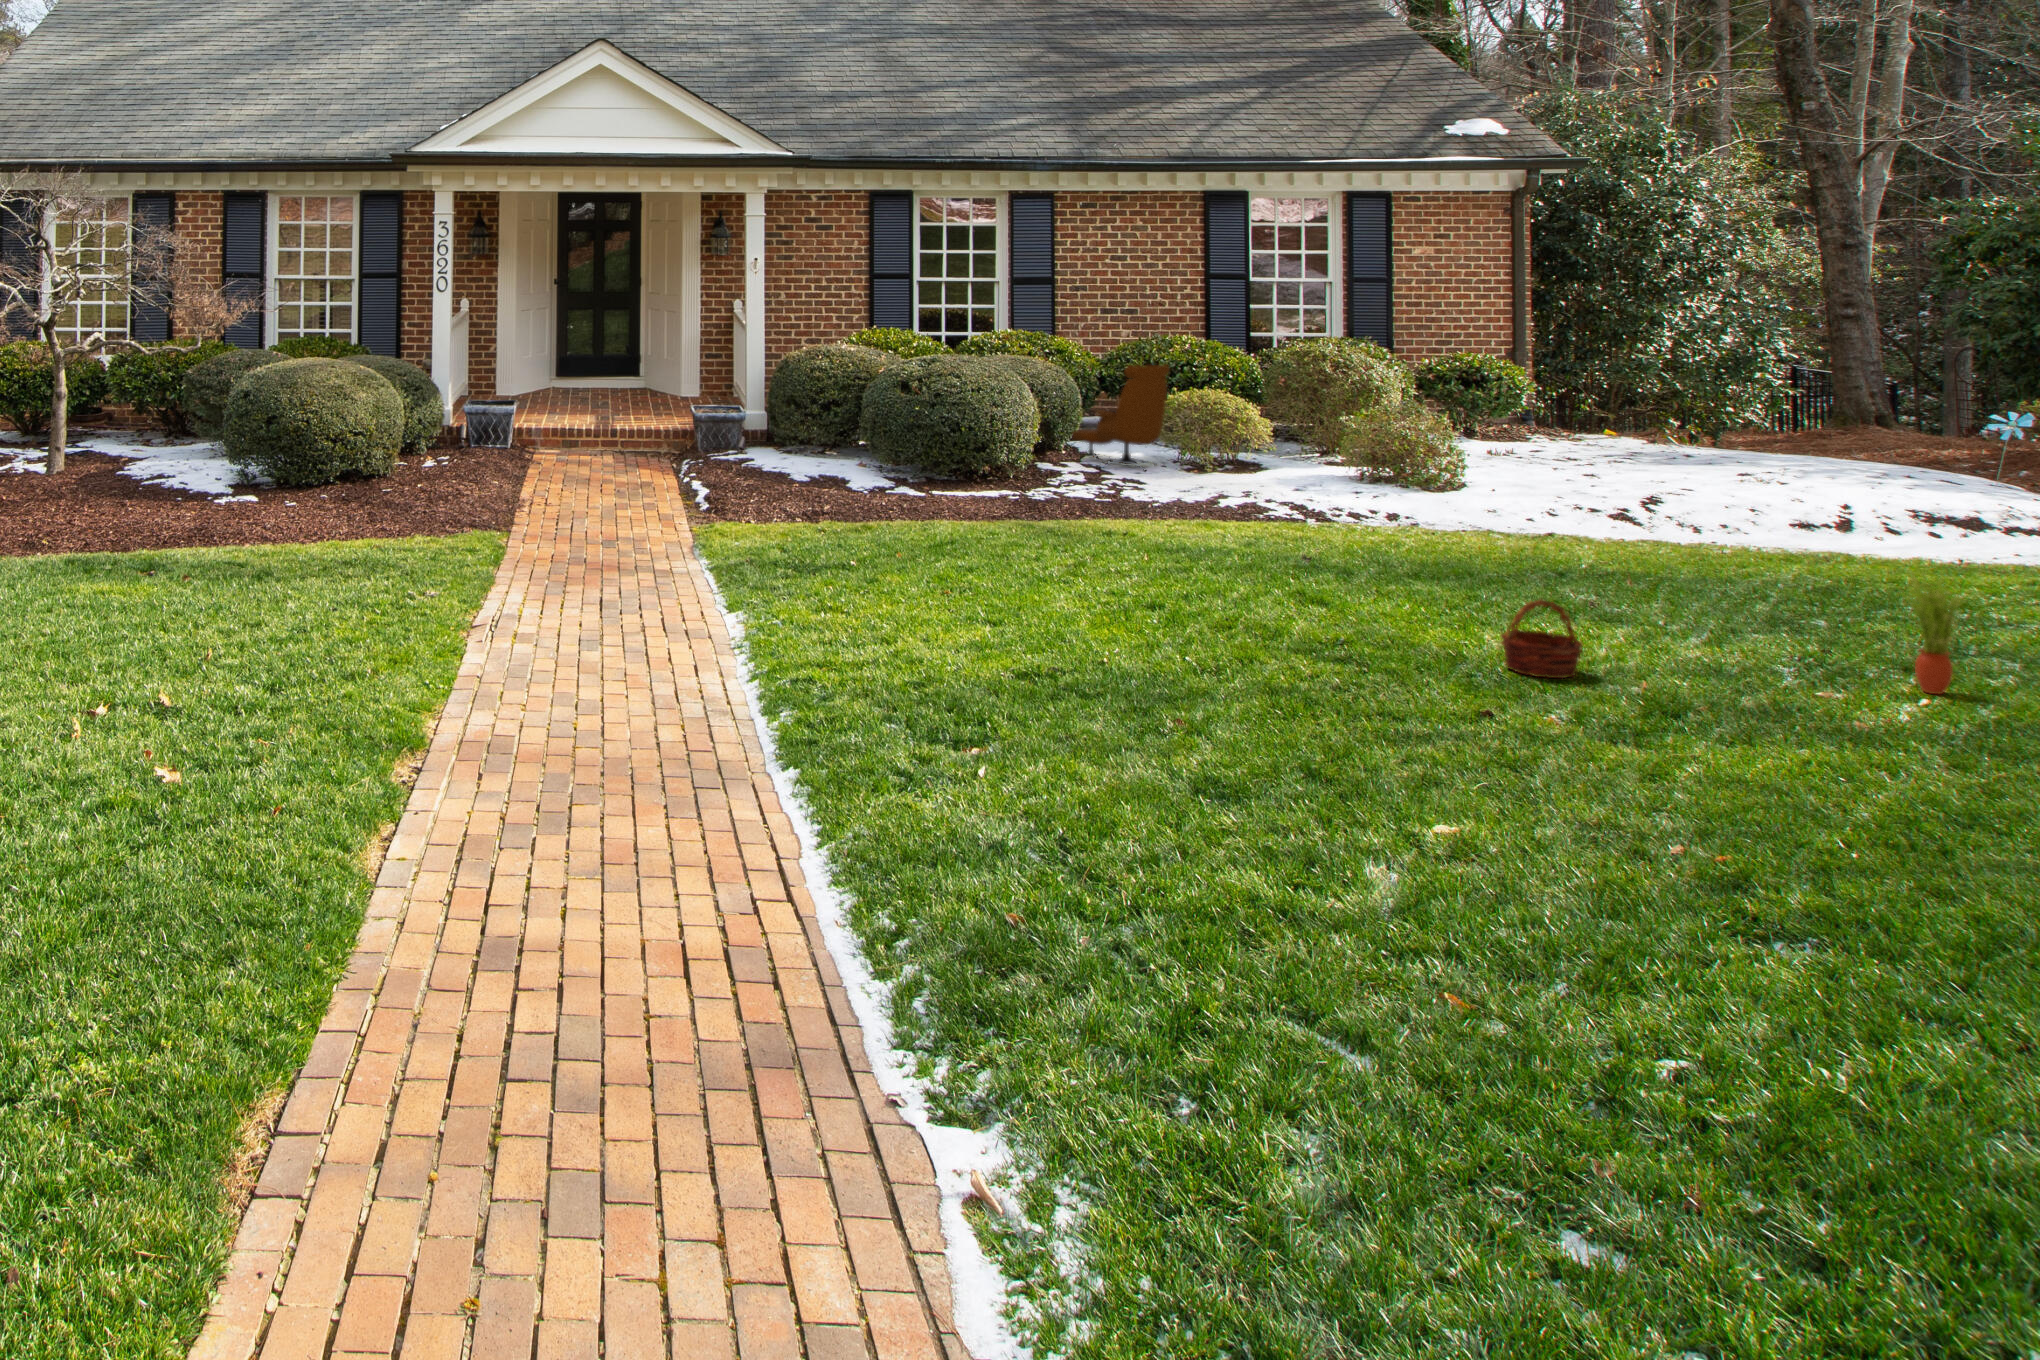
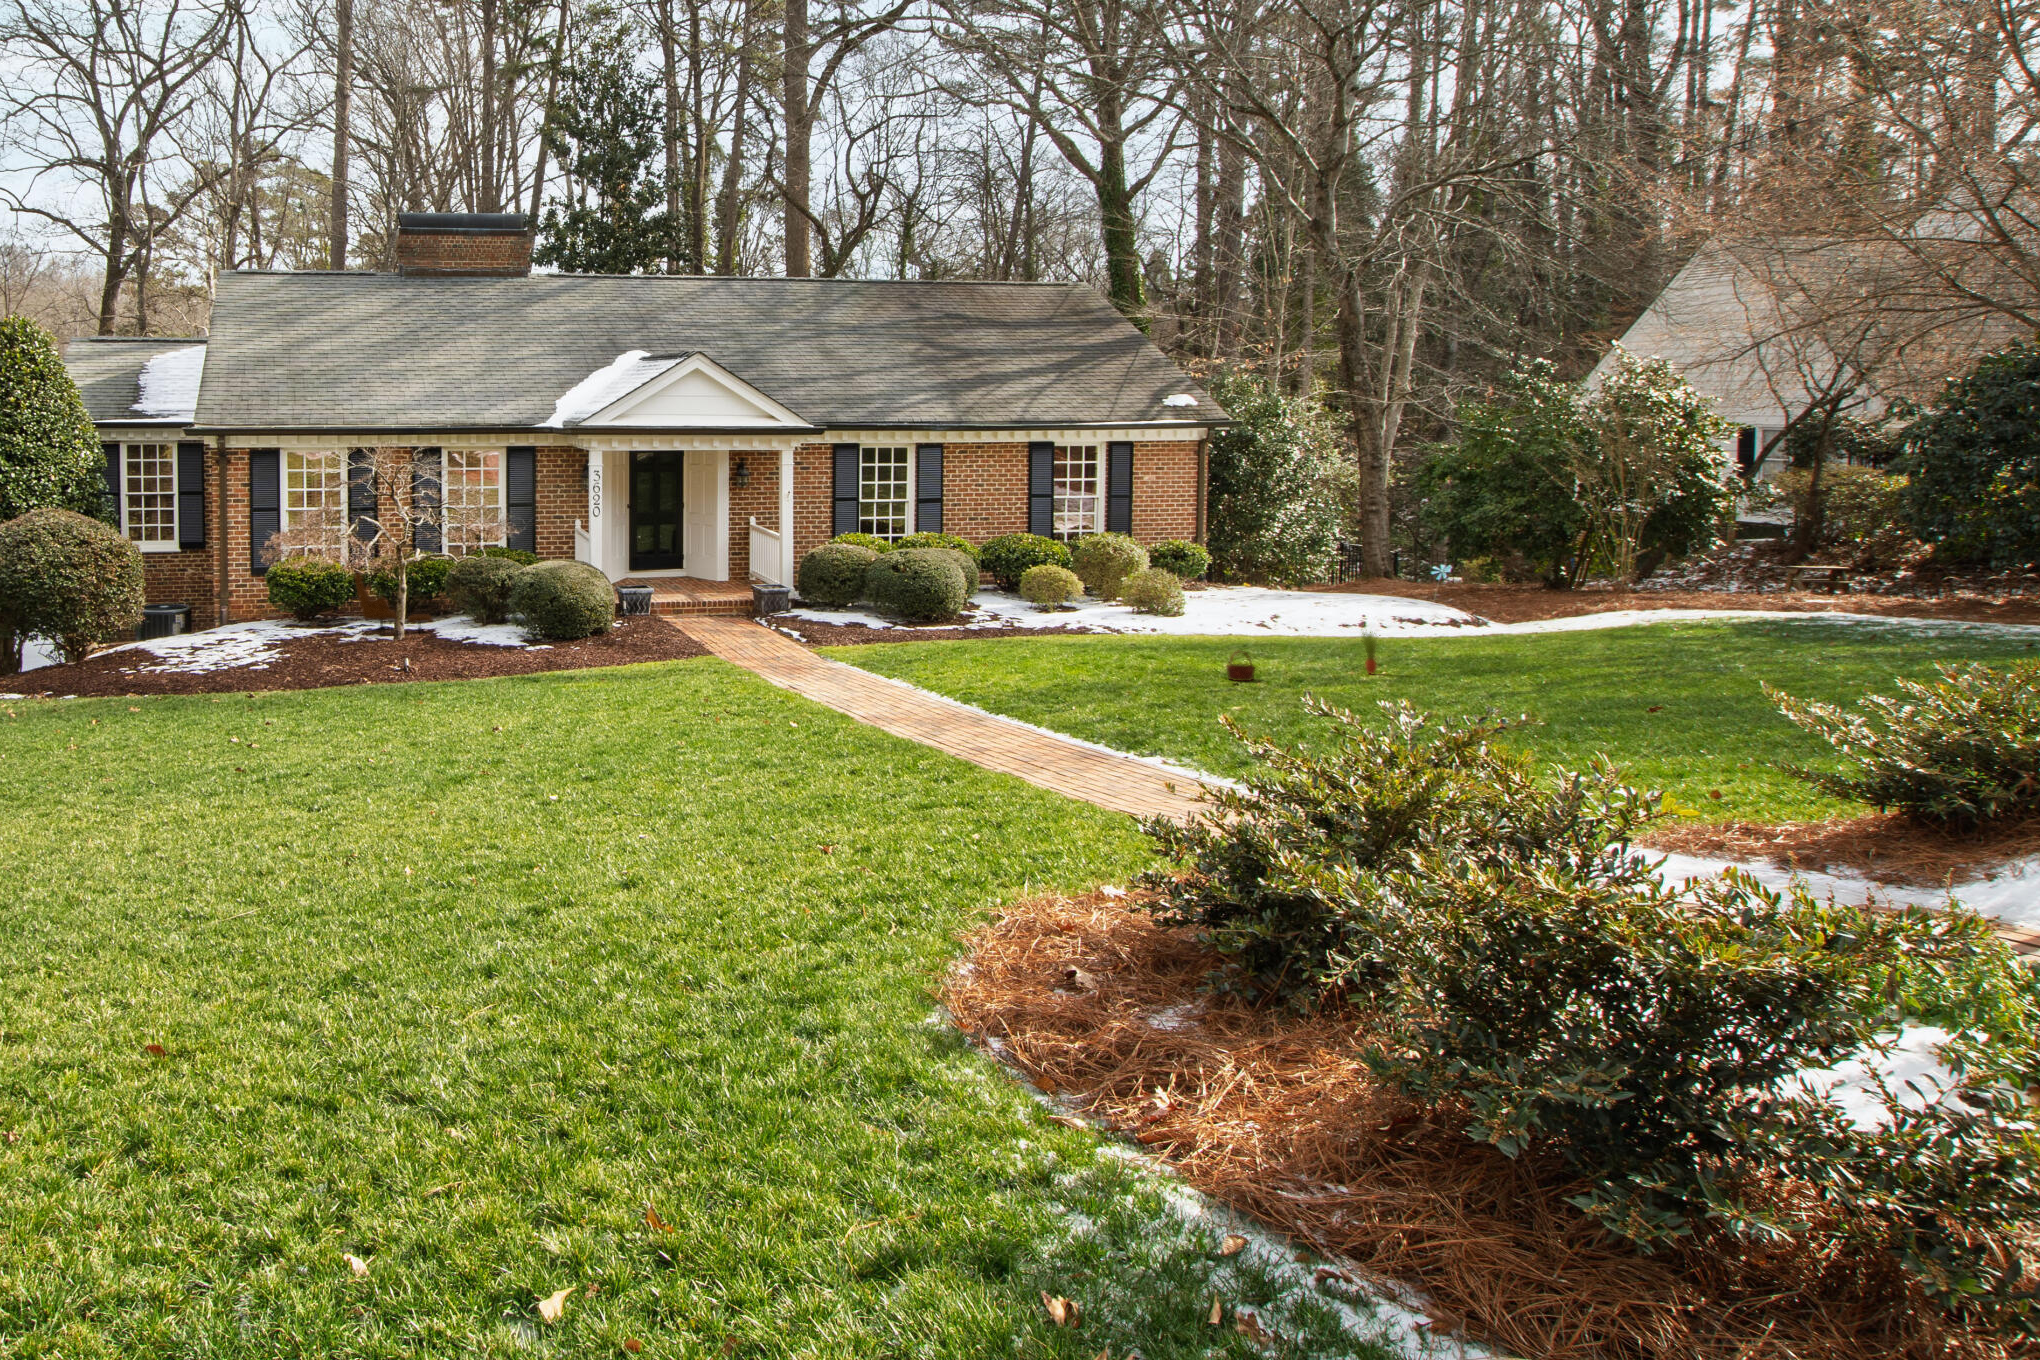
lounge chair: present [1072,364,1169,470] -> present [354,573,432,633]

